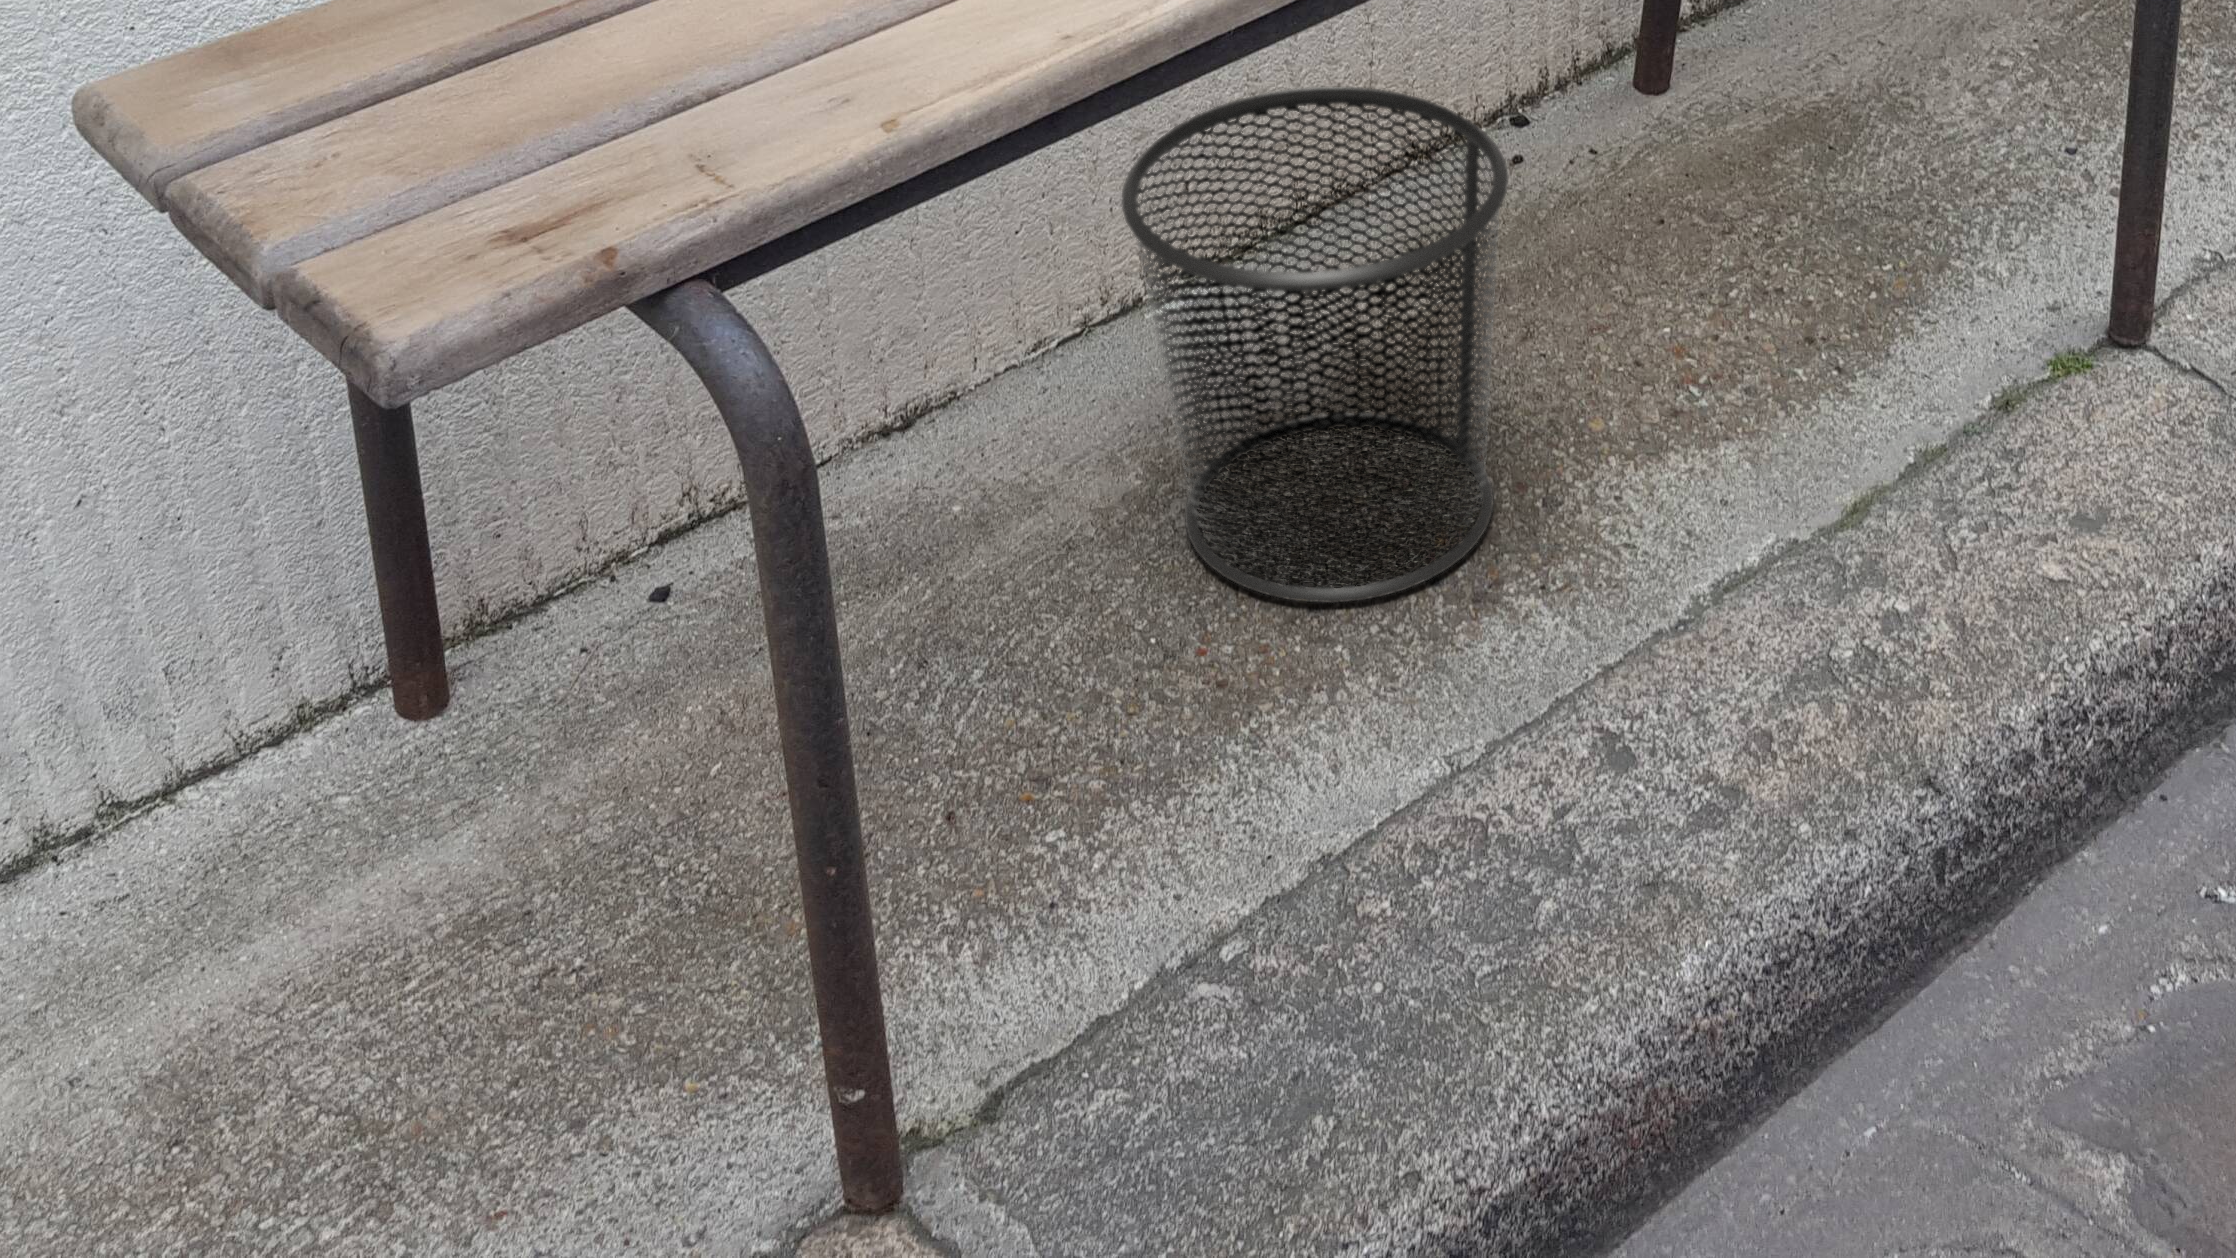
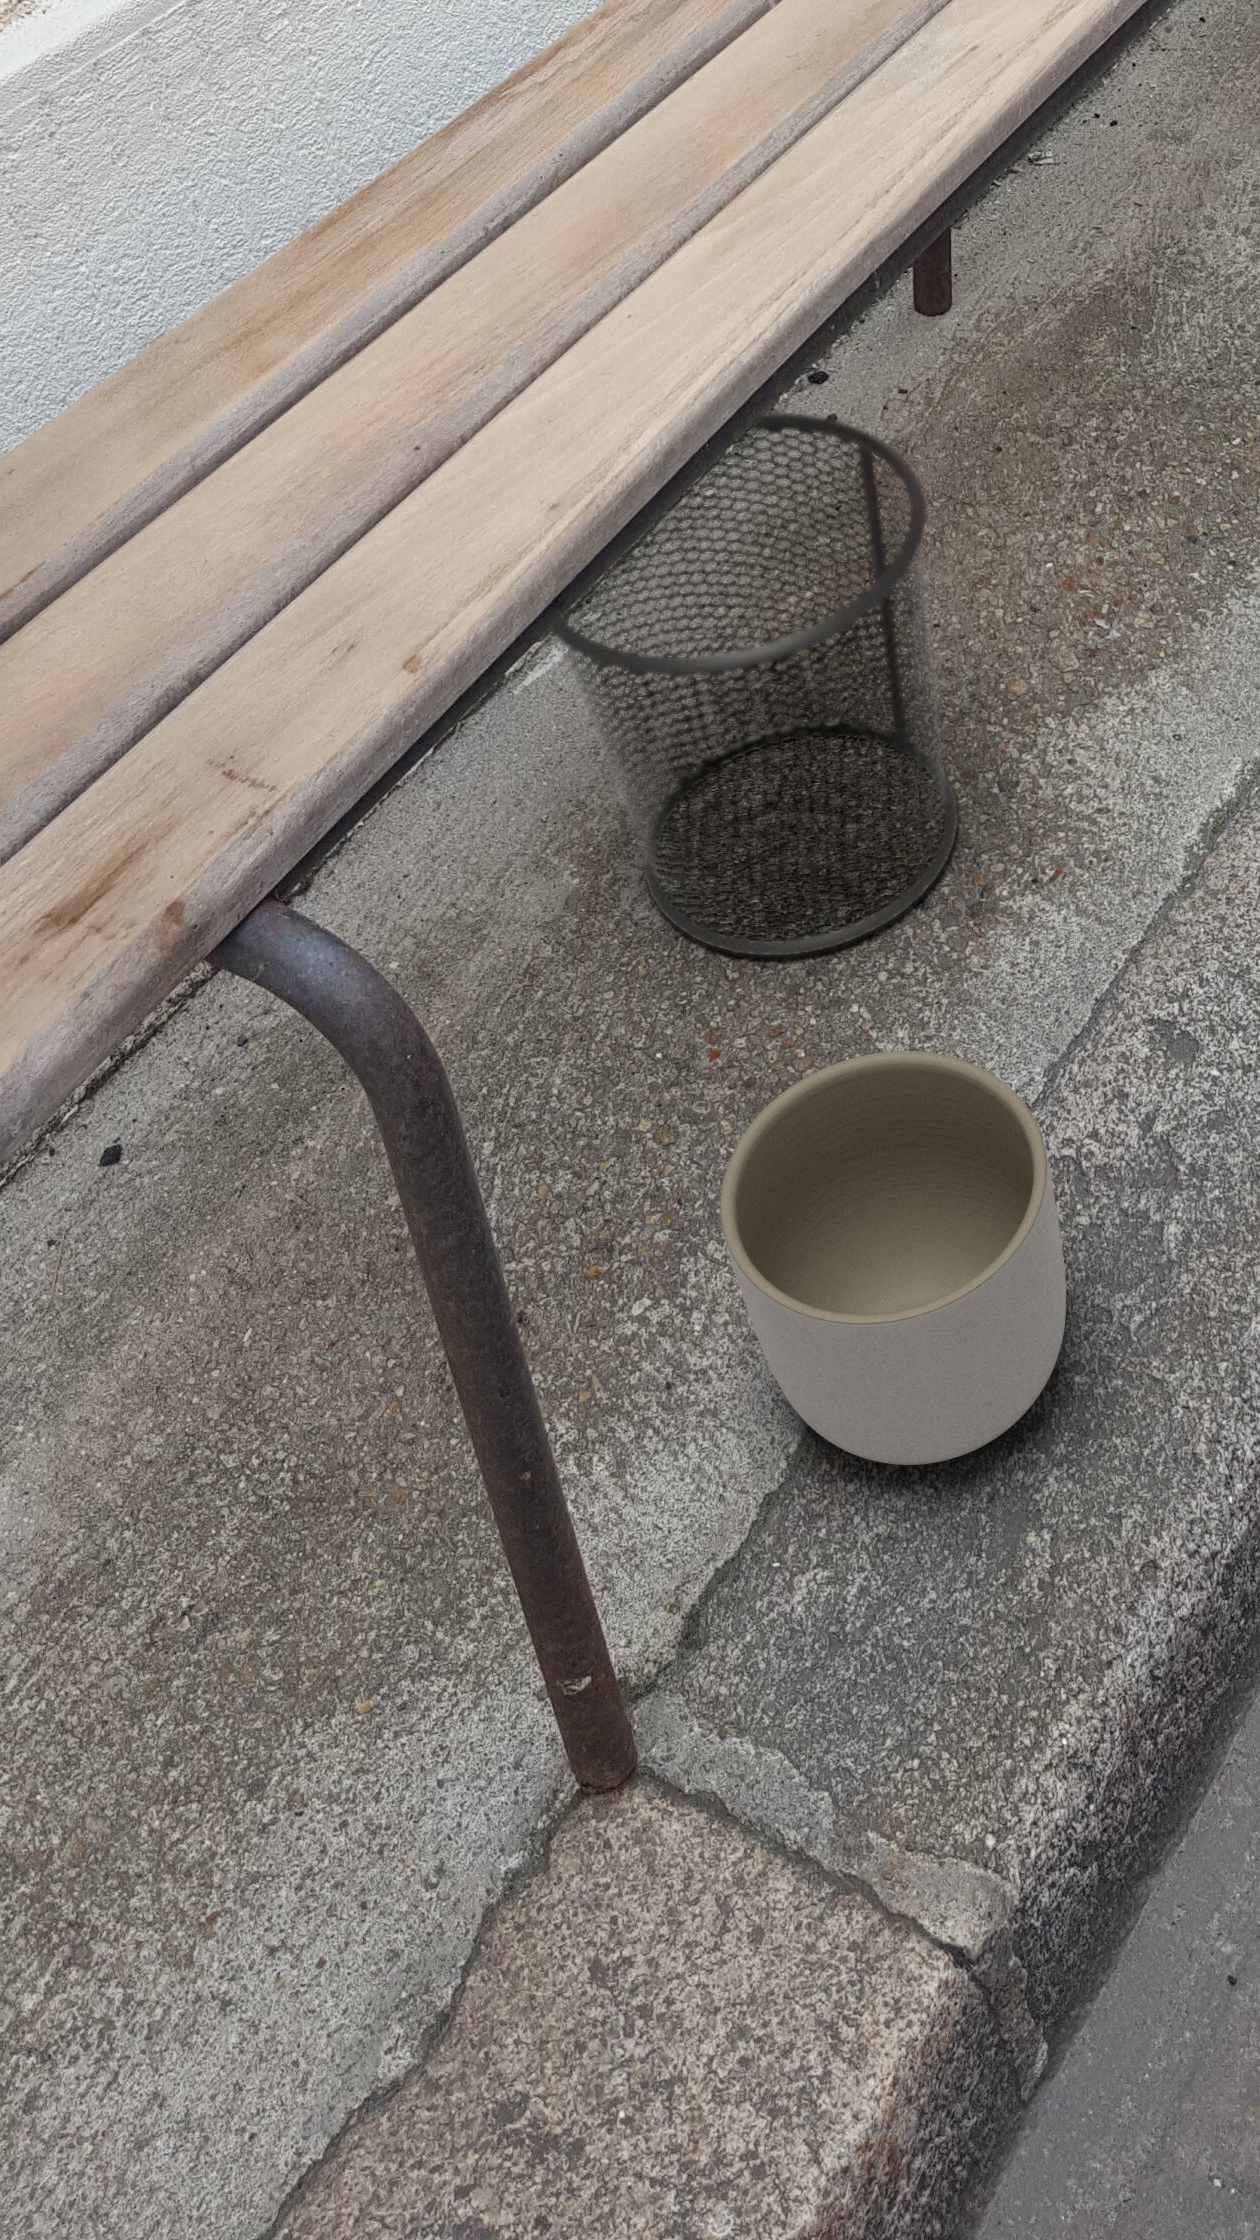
planter: none [1105,648,1420,1027] -> present [720,1051,1066,1465]

